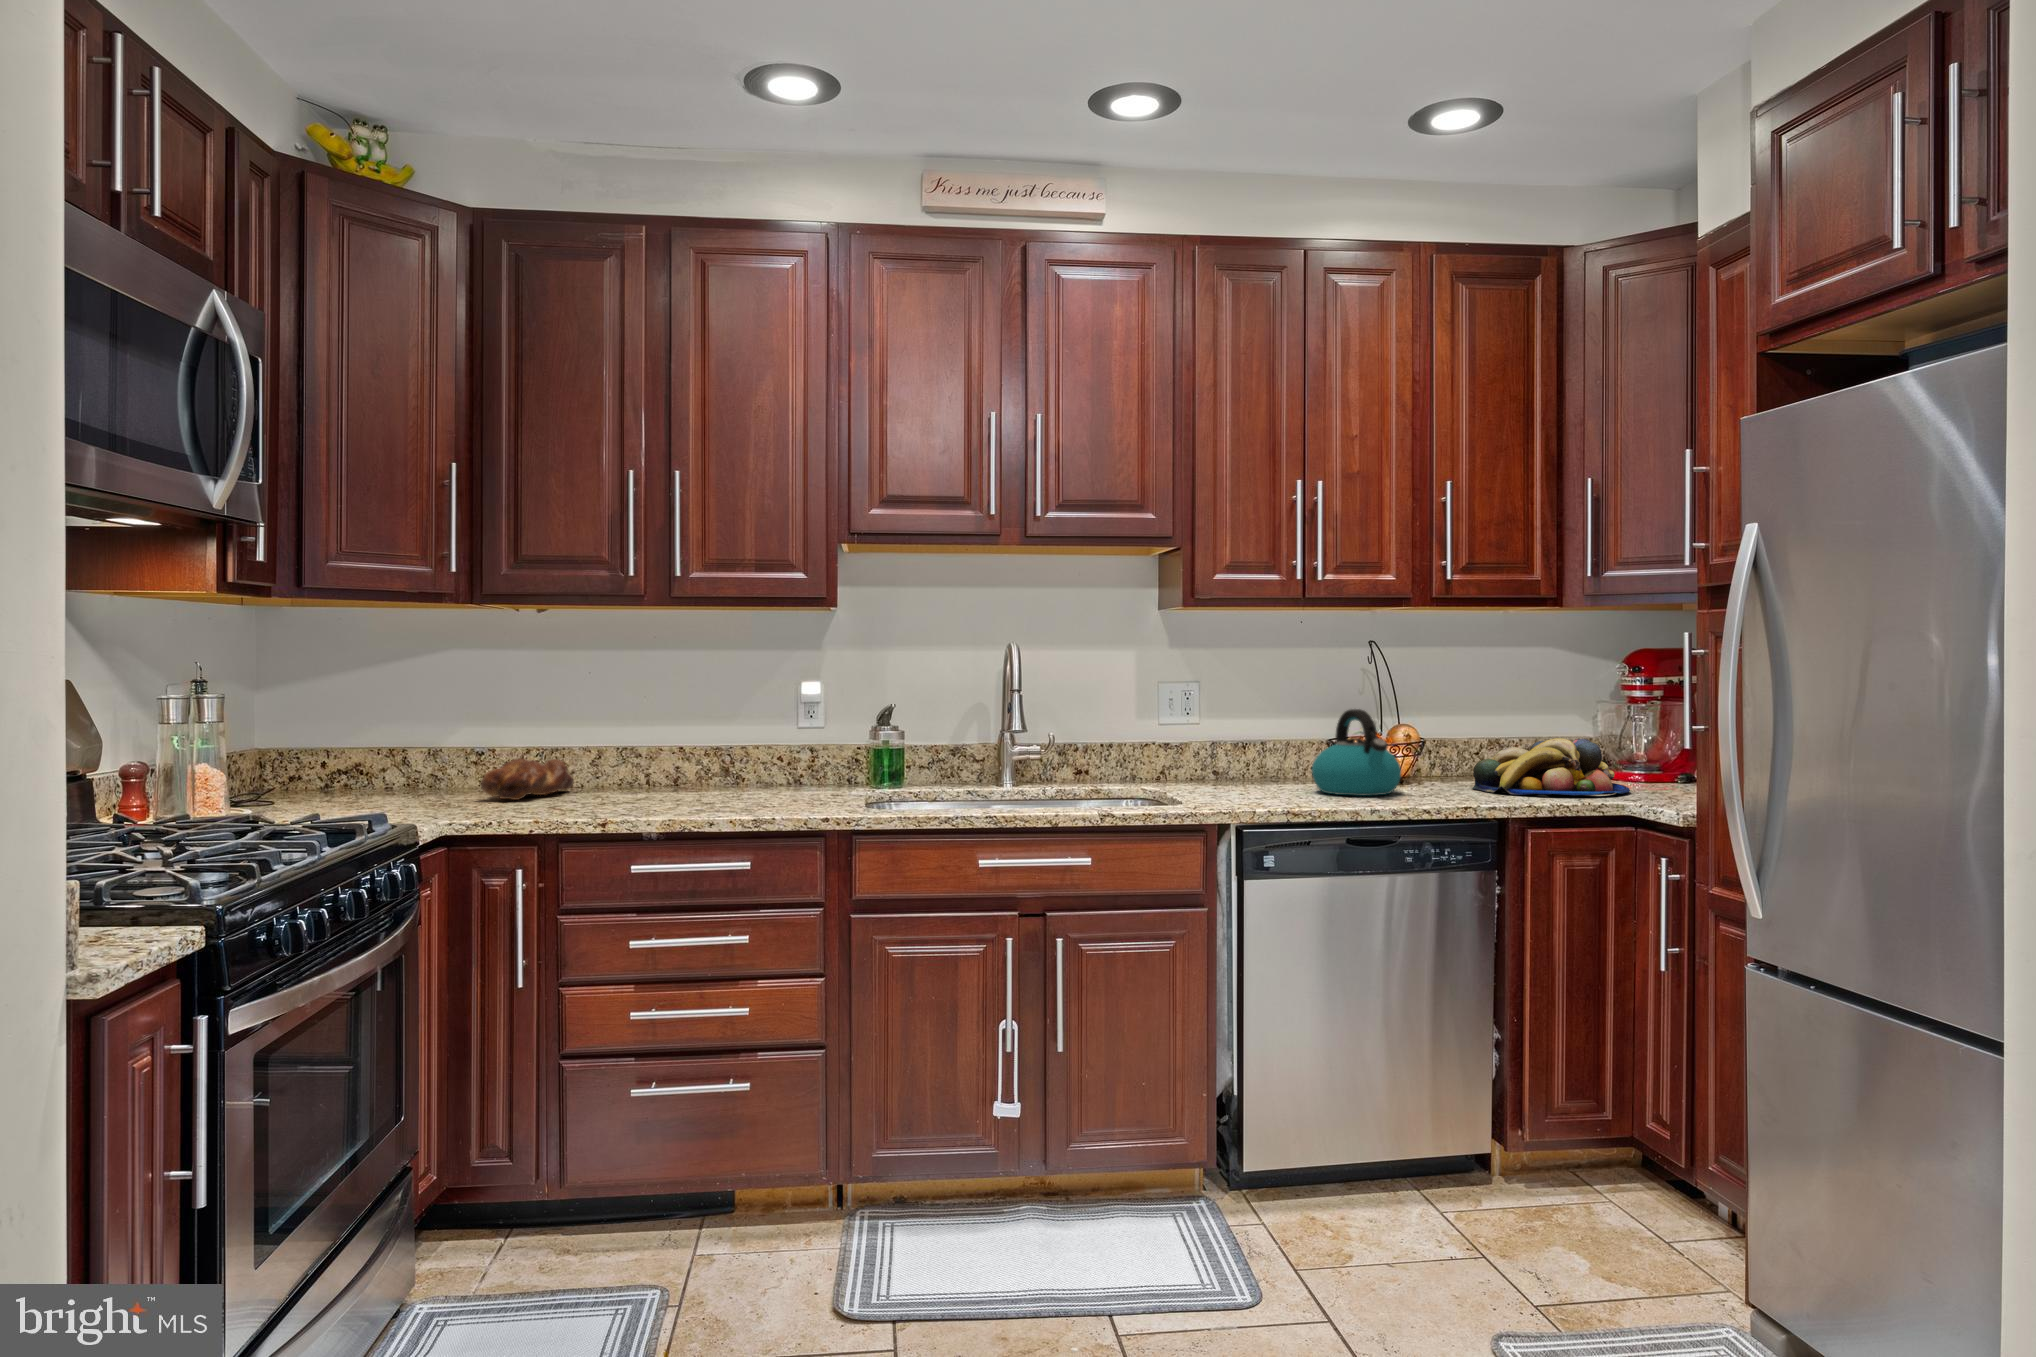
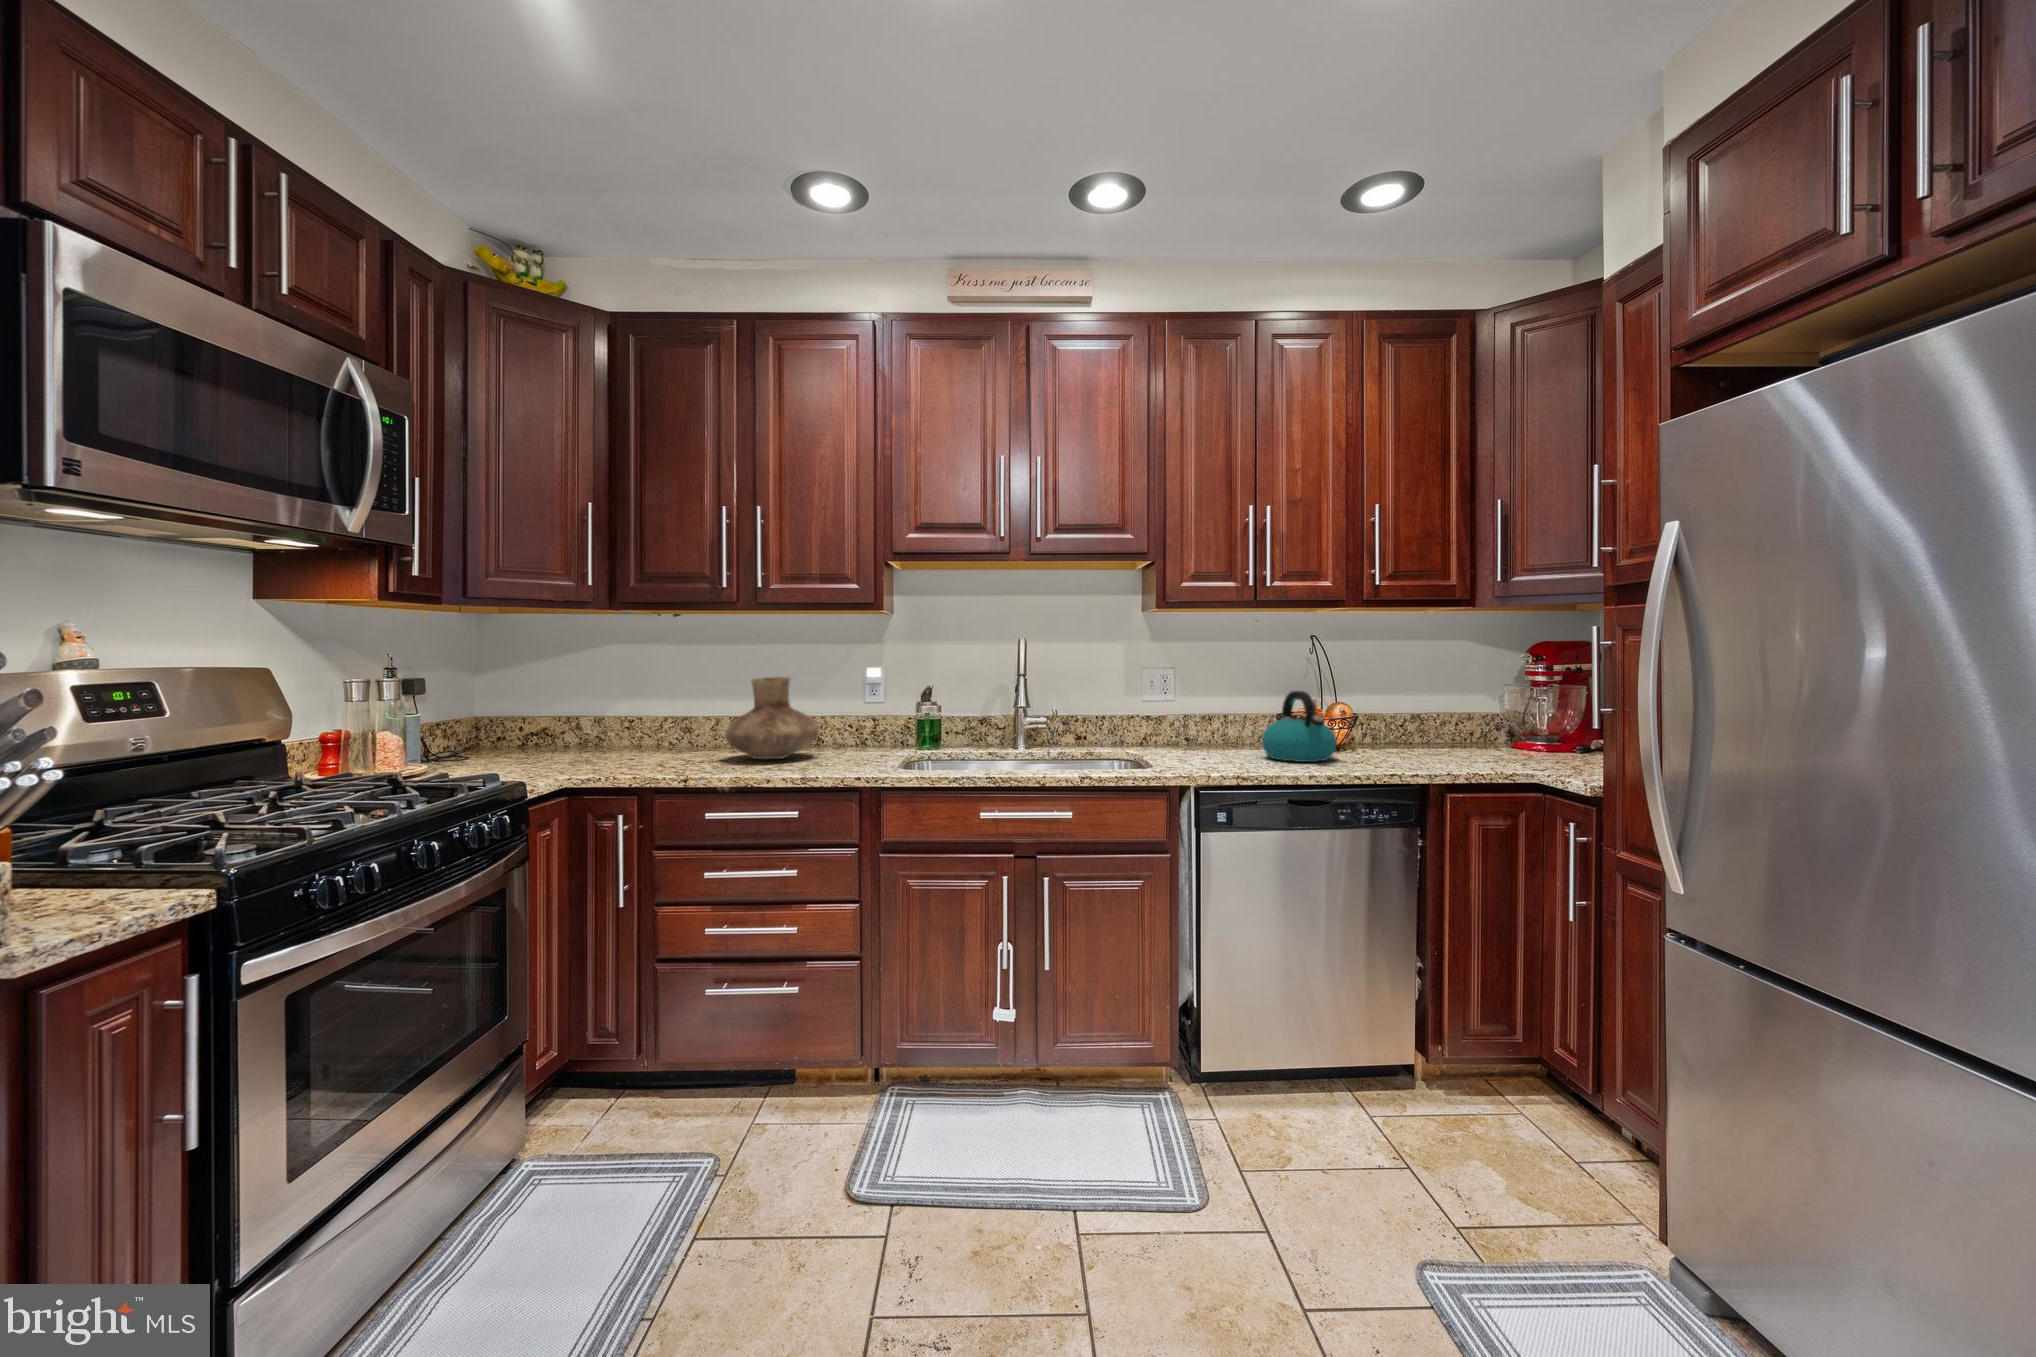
vase: none [627,692,749,800] -> present [725,677,819,759]
fruit bowl: present [1472,738,1630,795] -> none [1396,715,1537,764]
bread loaf: present [481,758,574,800] -> none [623,726,699,758]

